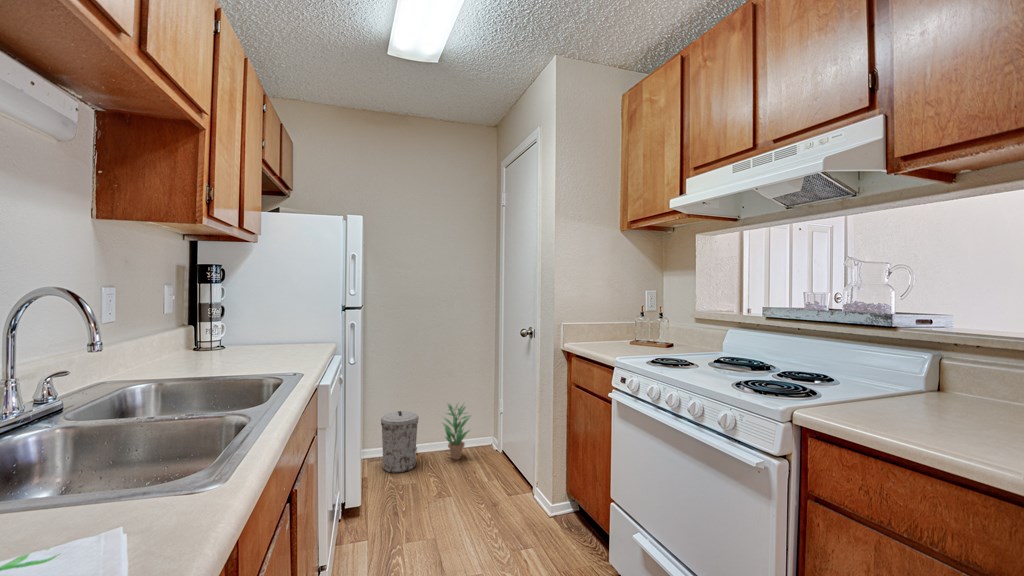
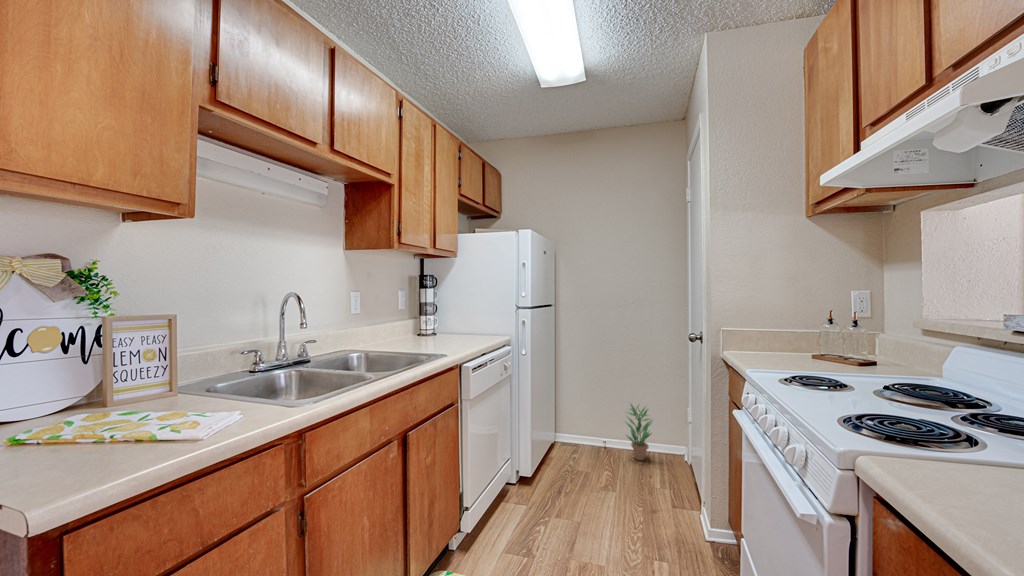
trash can: present [381,411,419,473] -> none [567,403,601,460]

